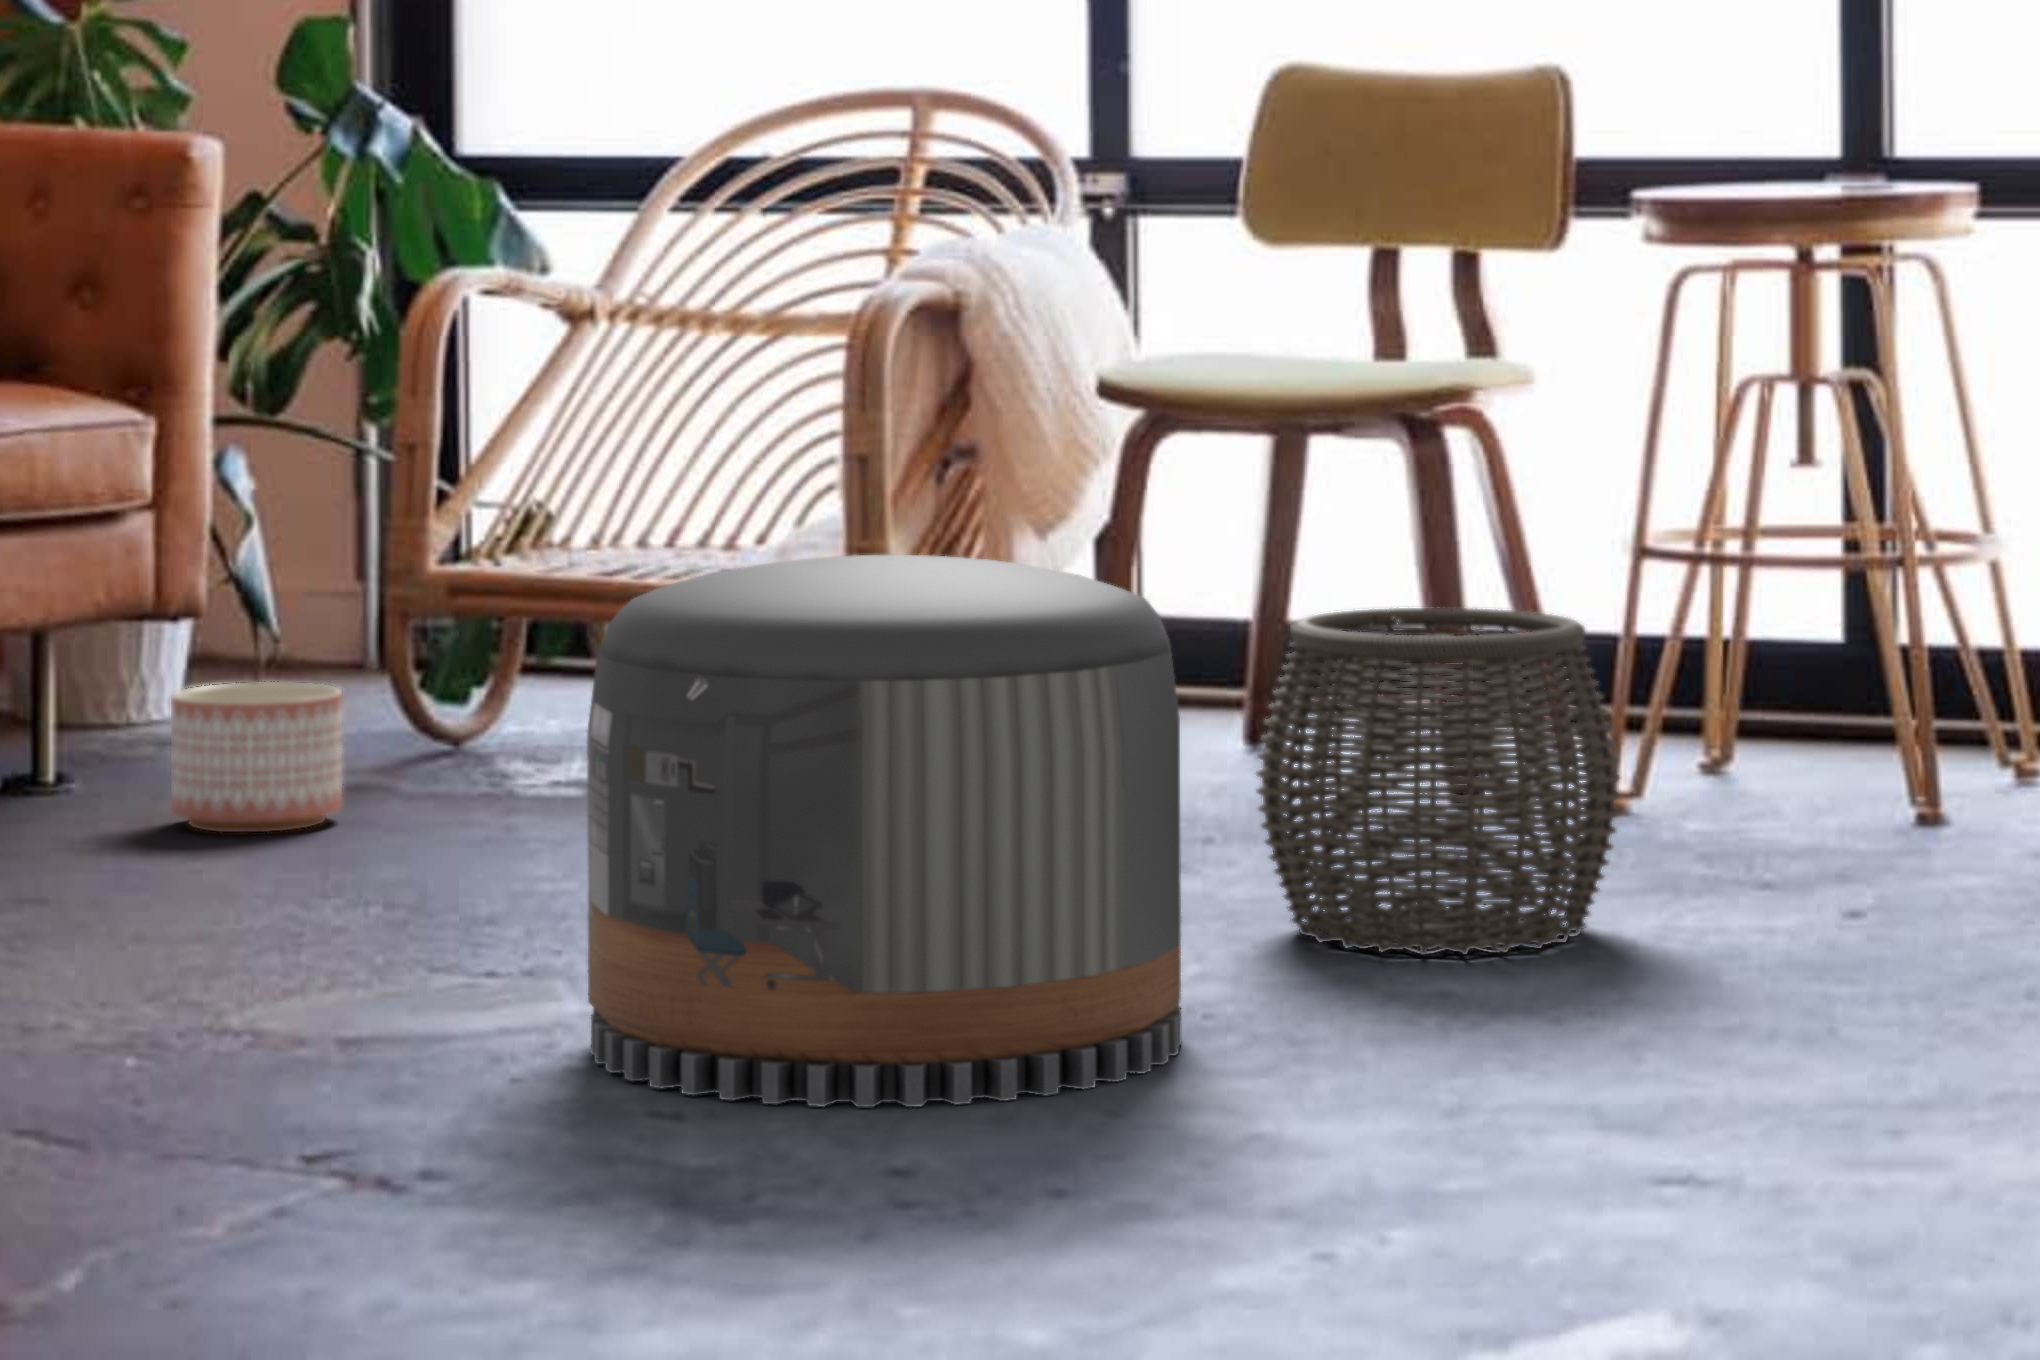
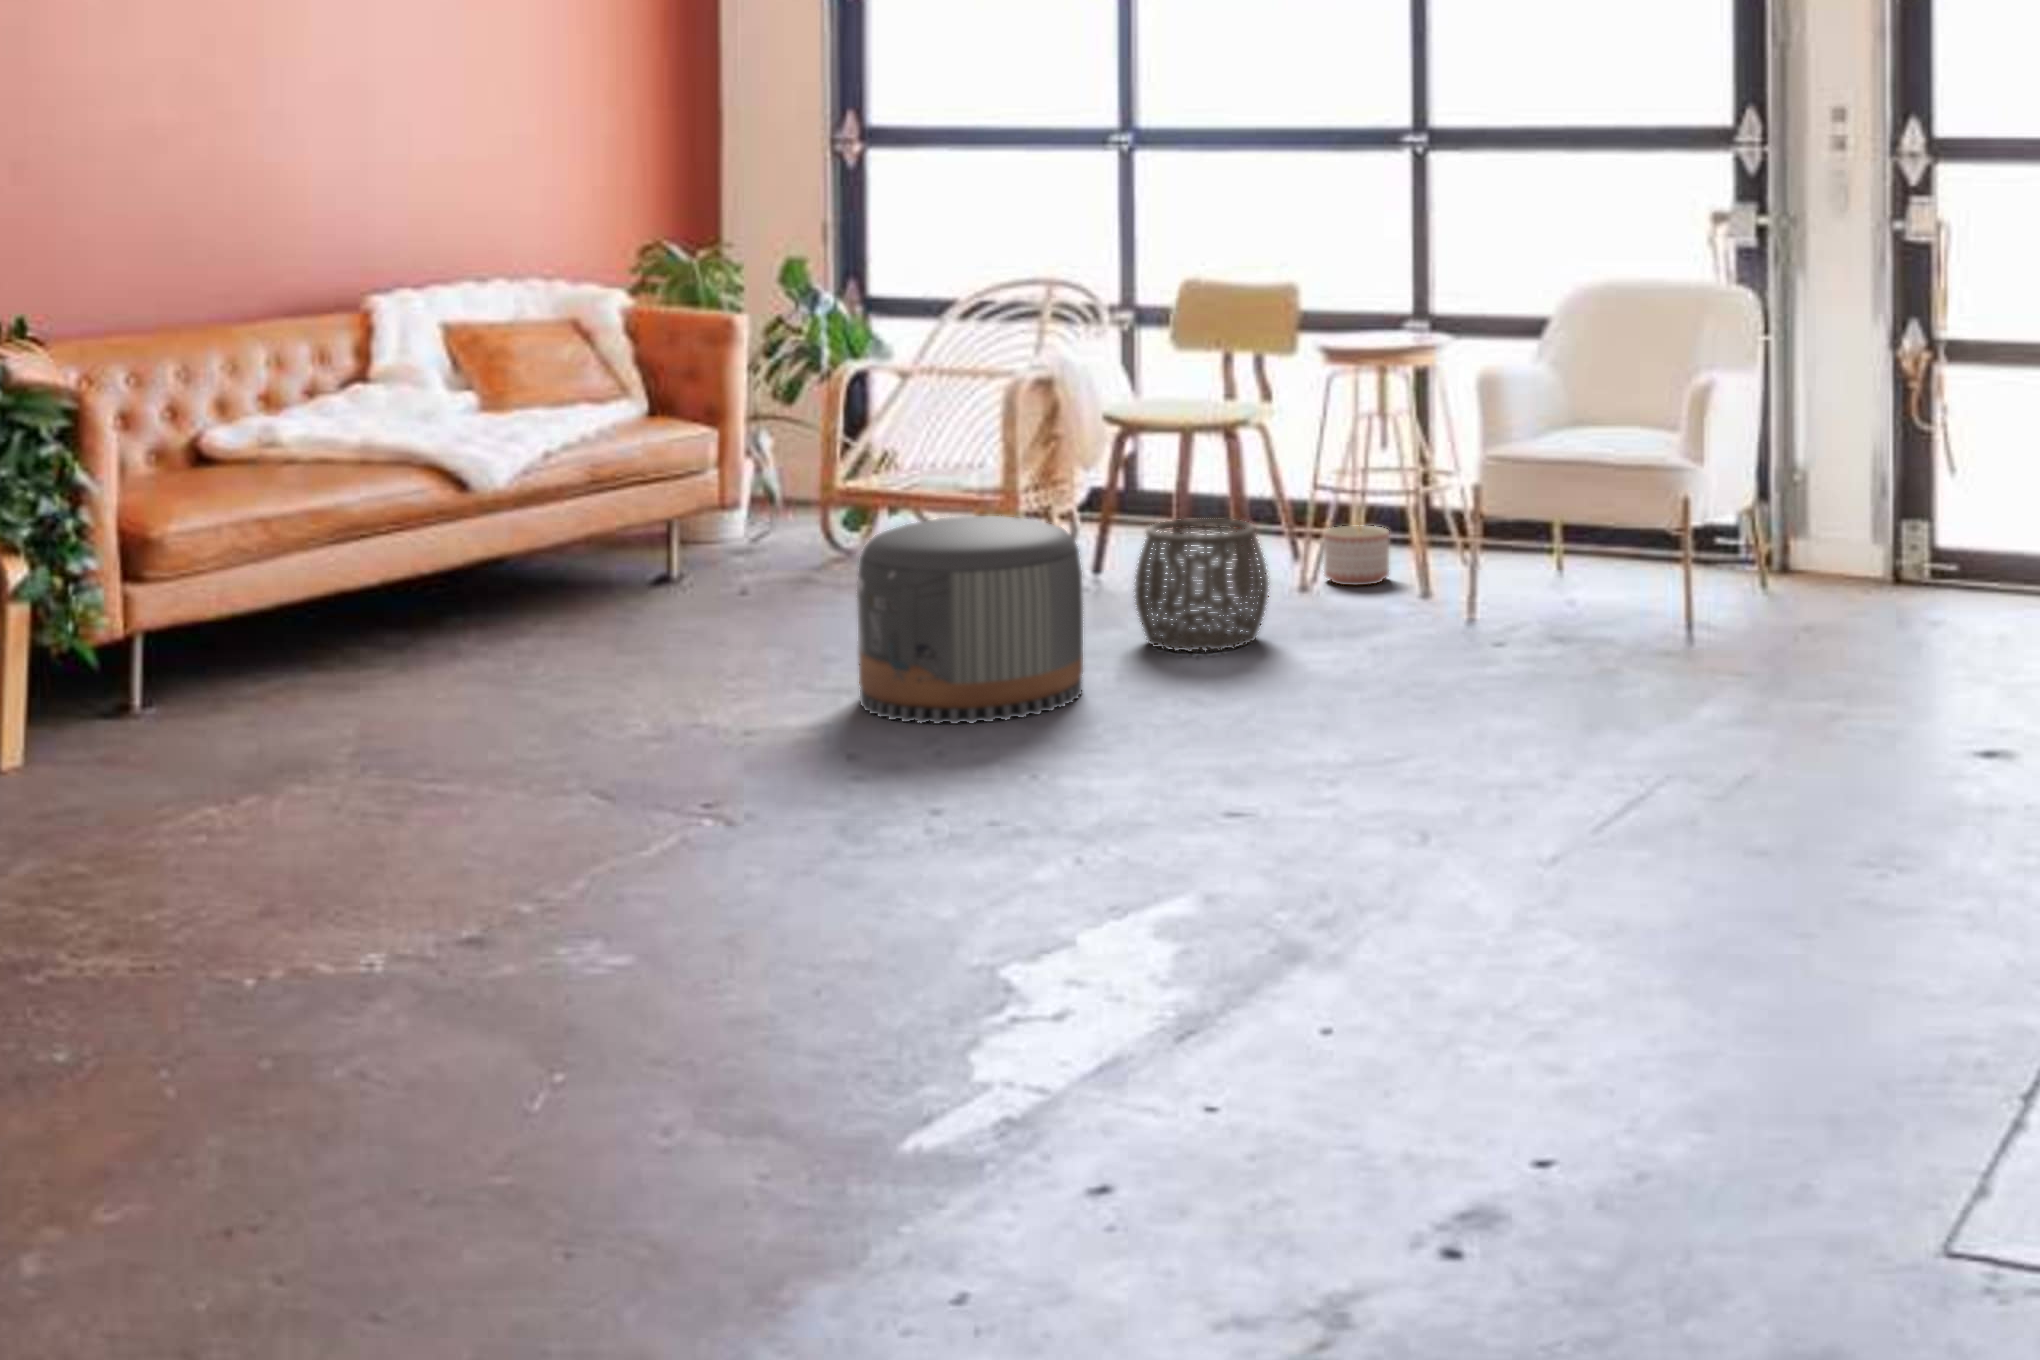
planter: present [171,682,342,832] -> present [1324,526,1389,585]

